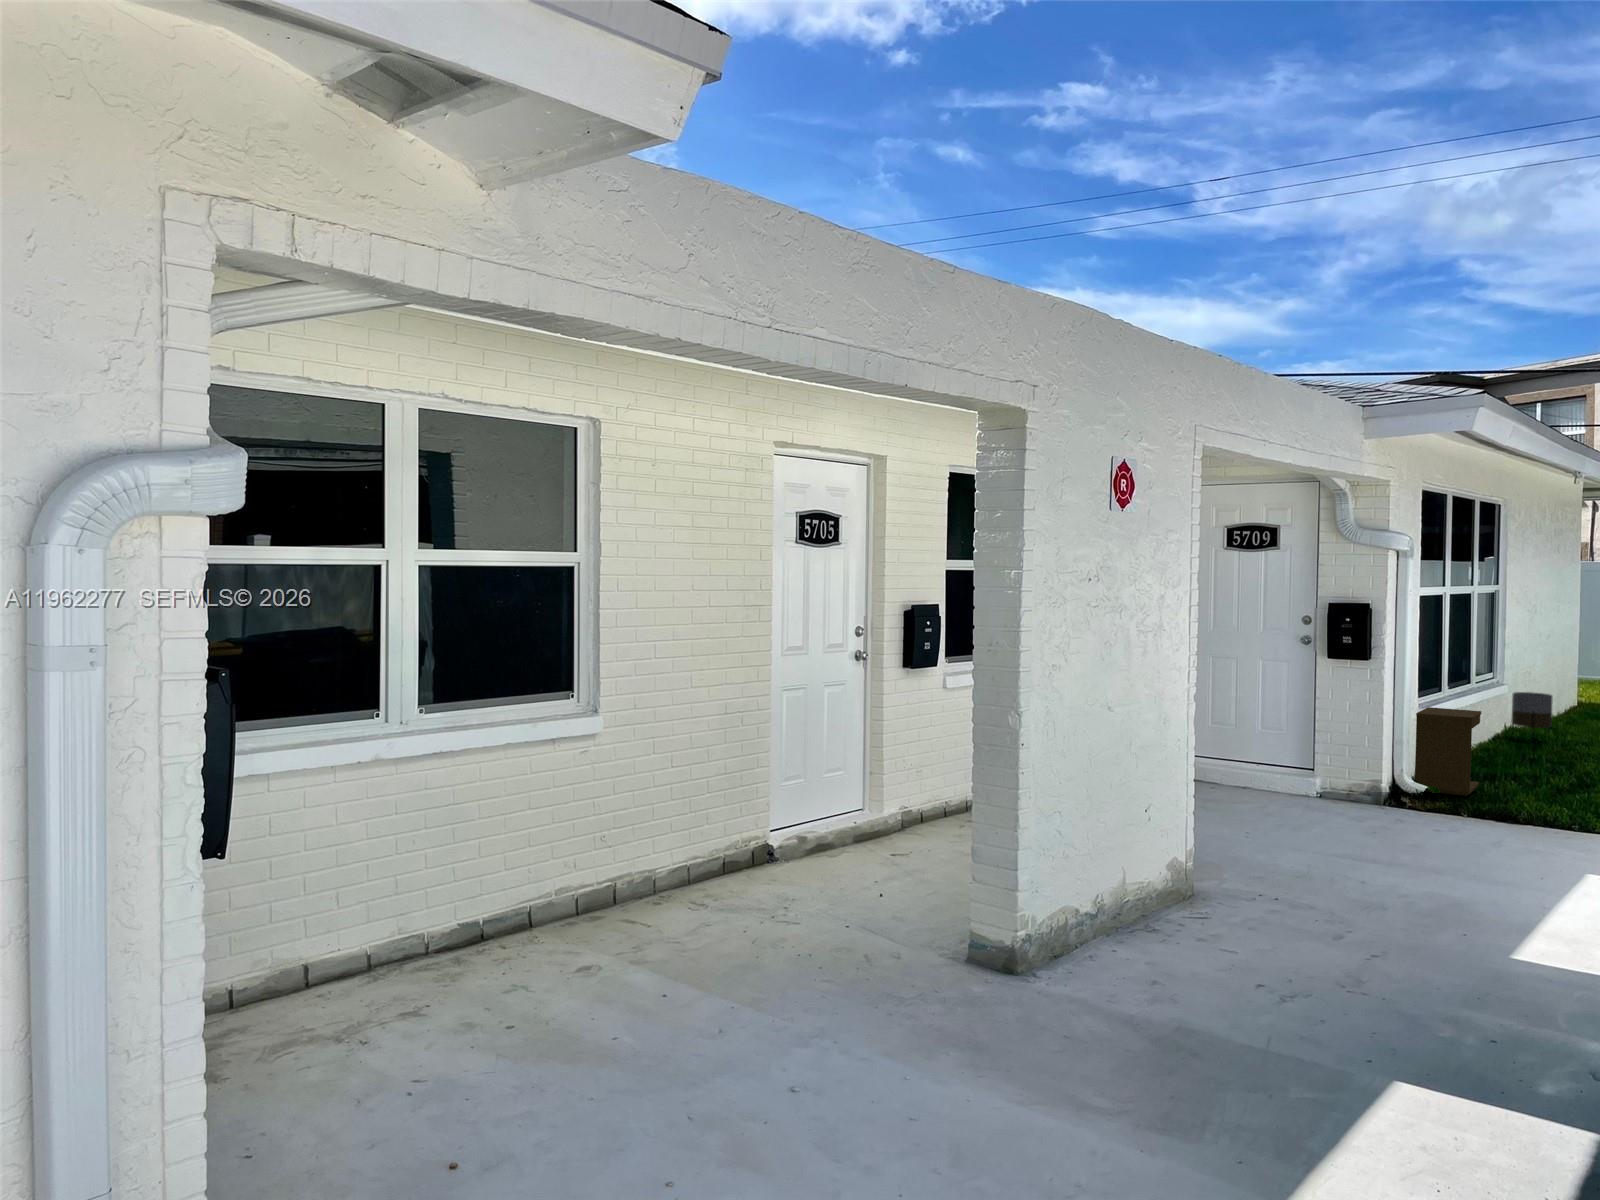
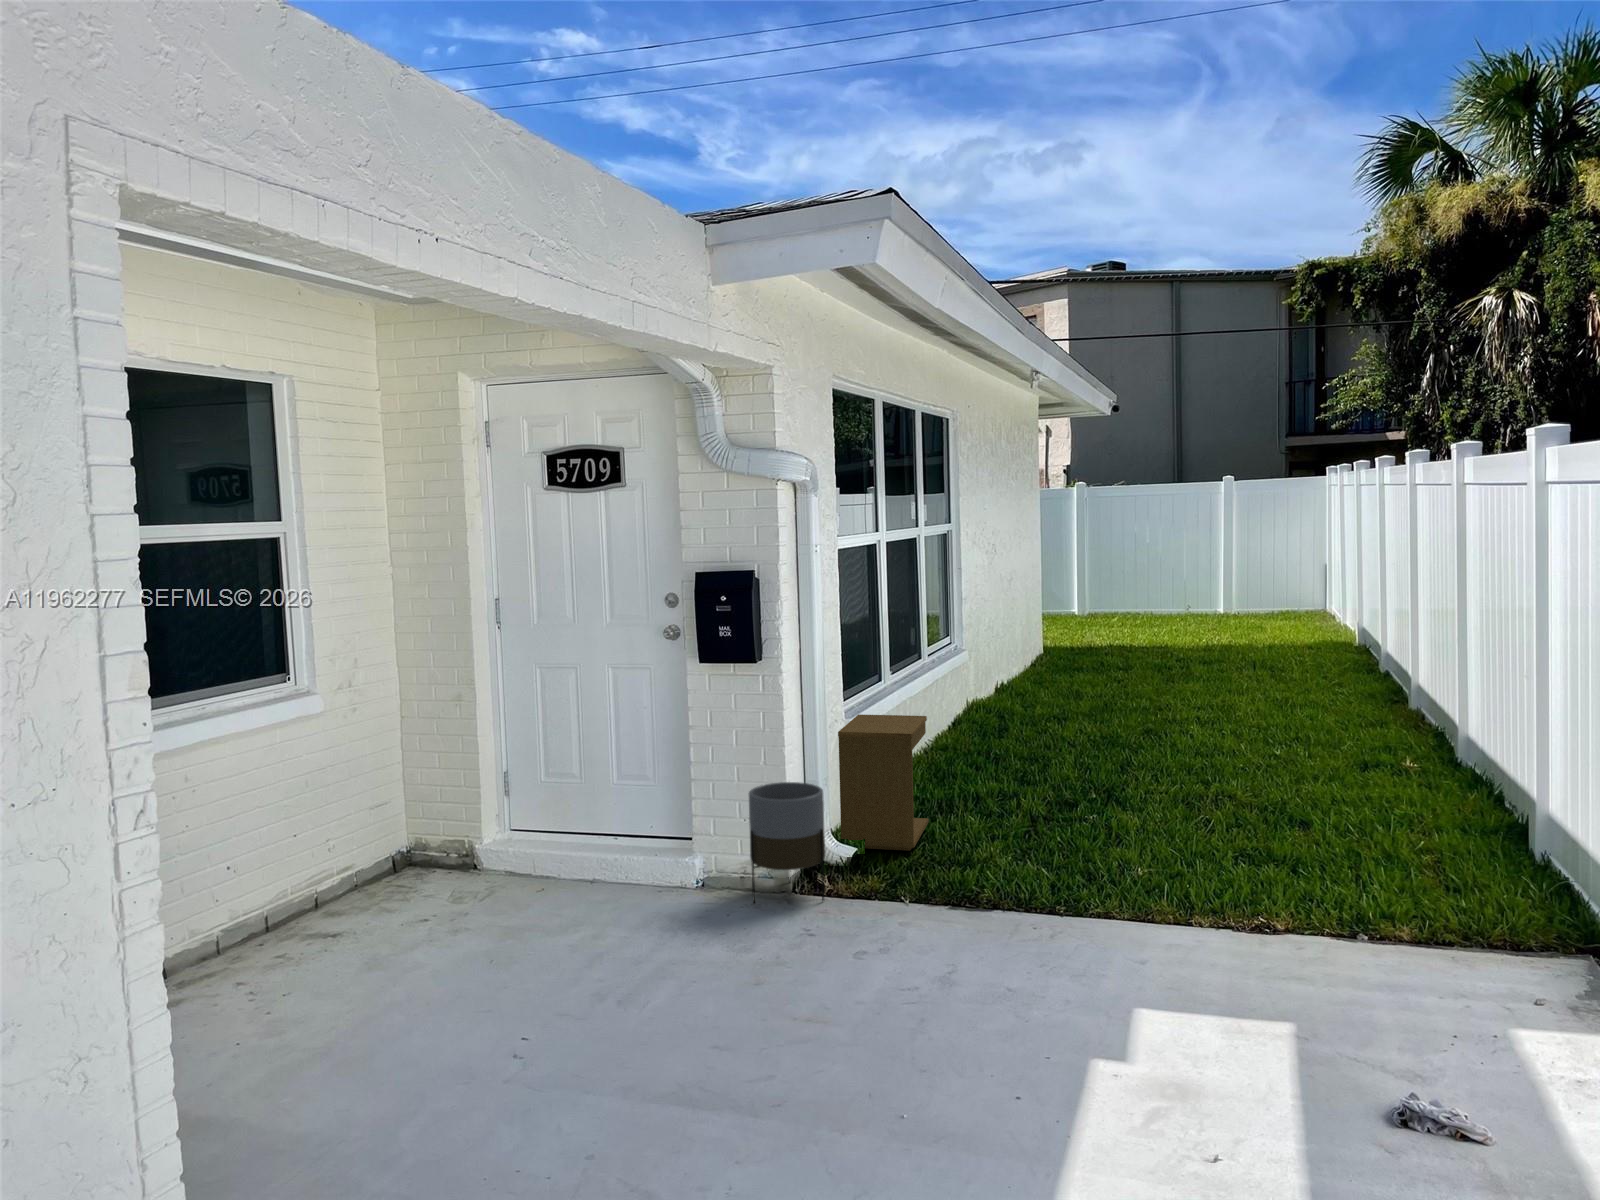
planter: present [1511,692,1552,738] -> present [749,782,825,903]

